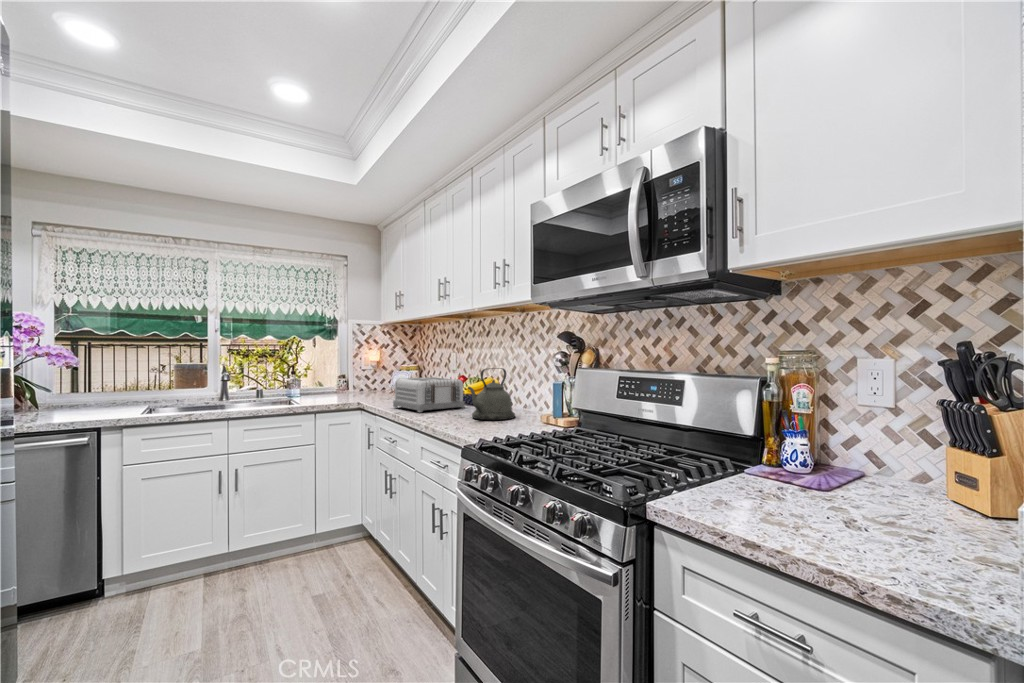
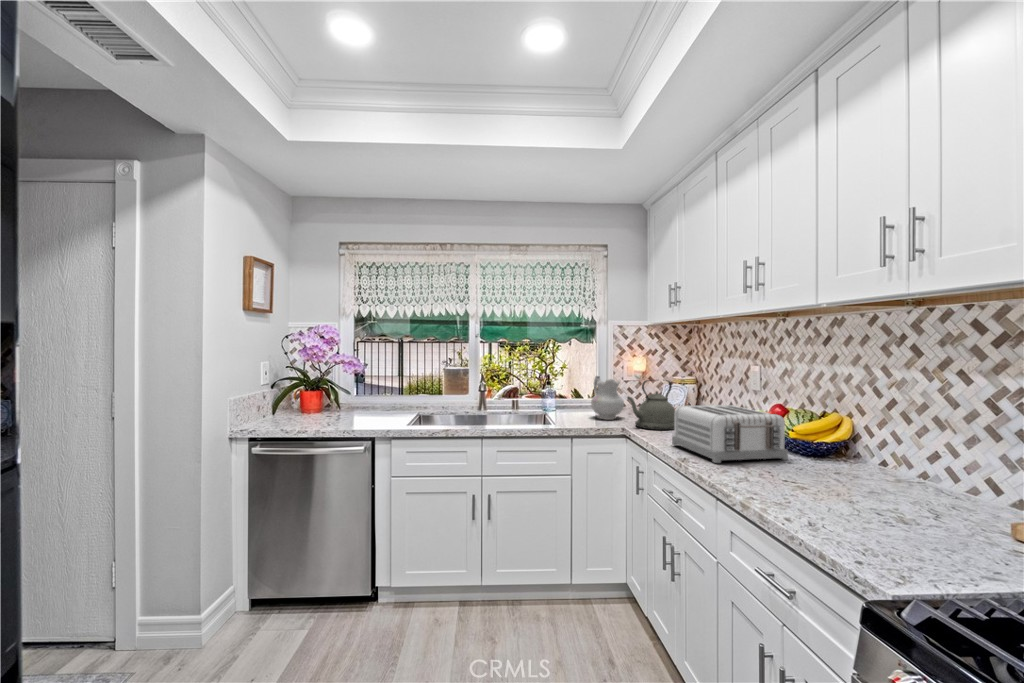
ceramic pitcher: none [332,364,360,399] -> present [591,376,624,420]
kettle: present [468,368,515,420] -> present [627,380,675,430]

